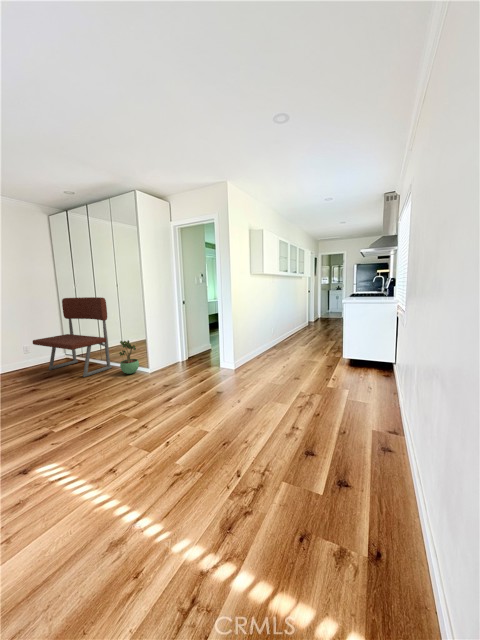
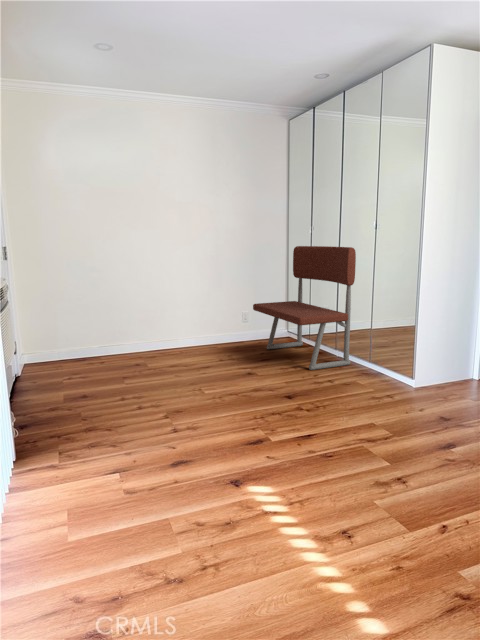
potted plant: present [119,340,139,374] -> none [365,322,396,381]

